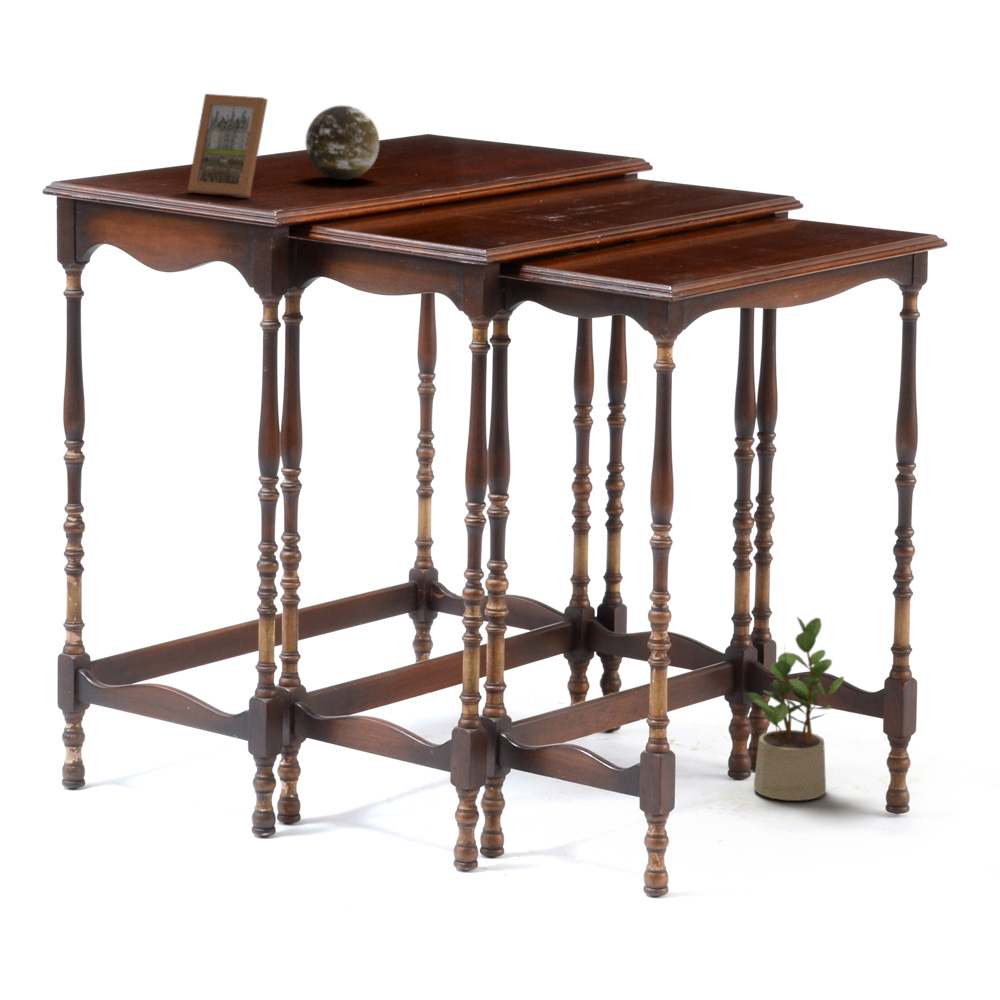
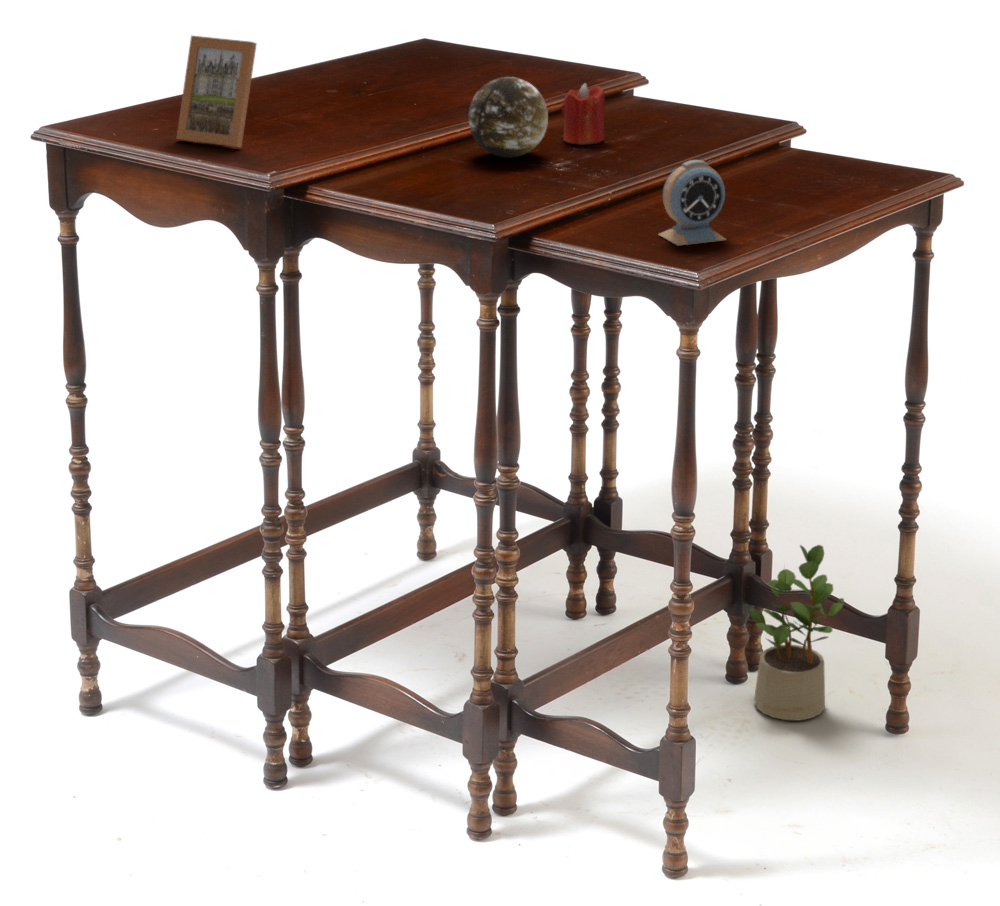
decorative orb: present [306,105,379,180] -> present [469,77,548,158]
candle: none [559,149,601,207] -> present [562,84,605,144]
alarm clock: none [640,193,703,270] -> present [659,160,726,245]

